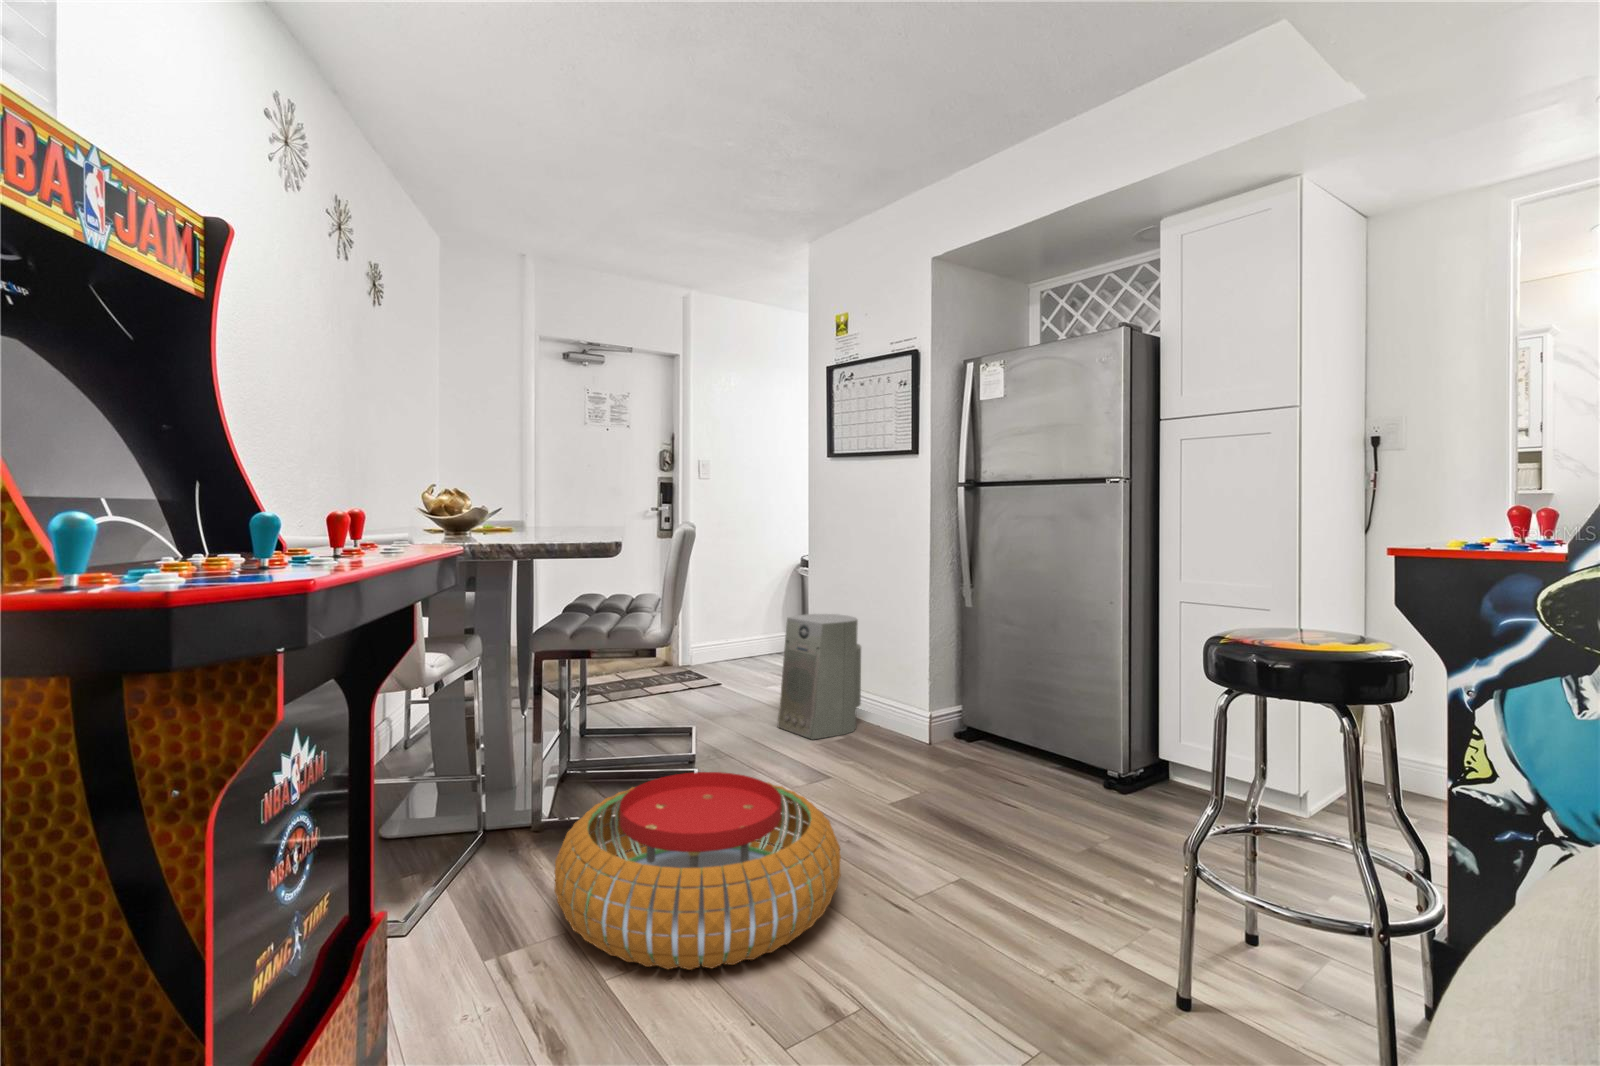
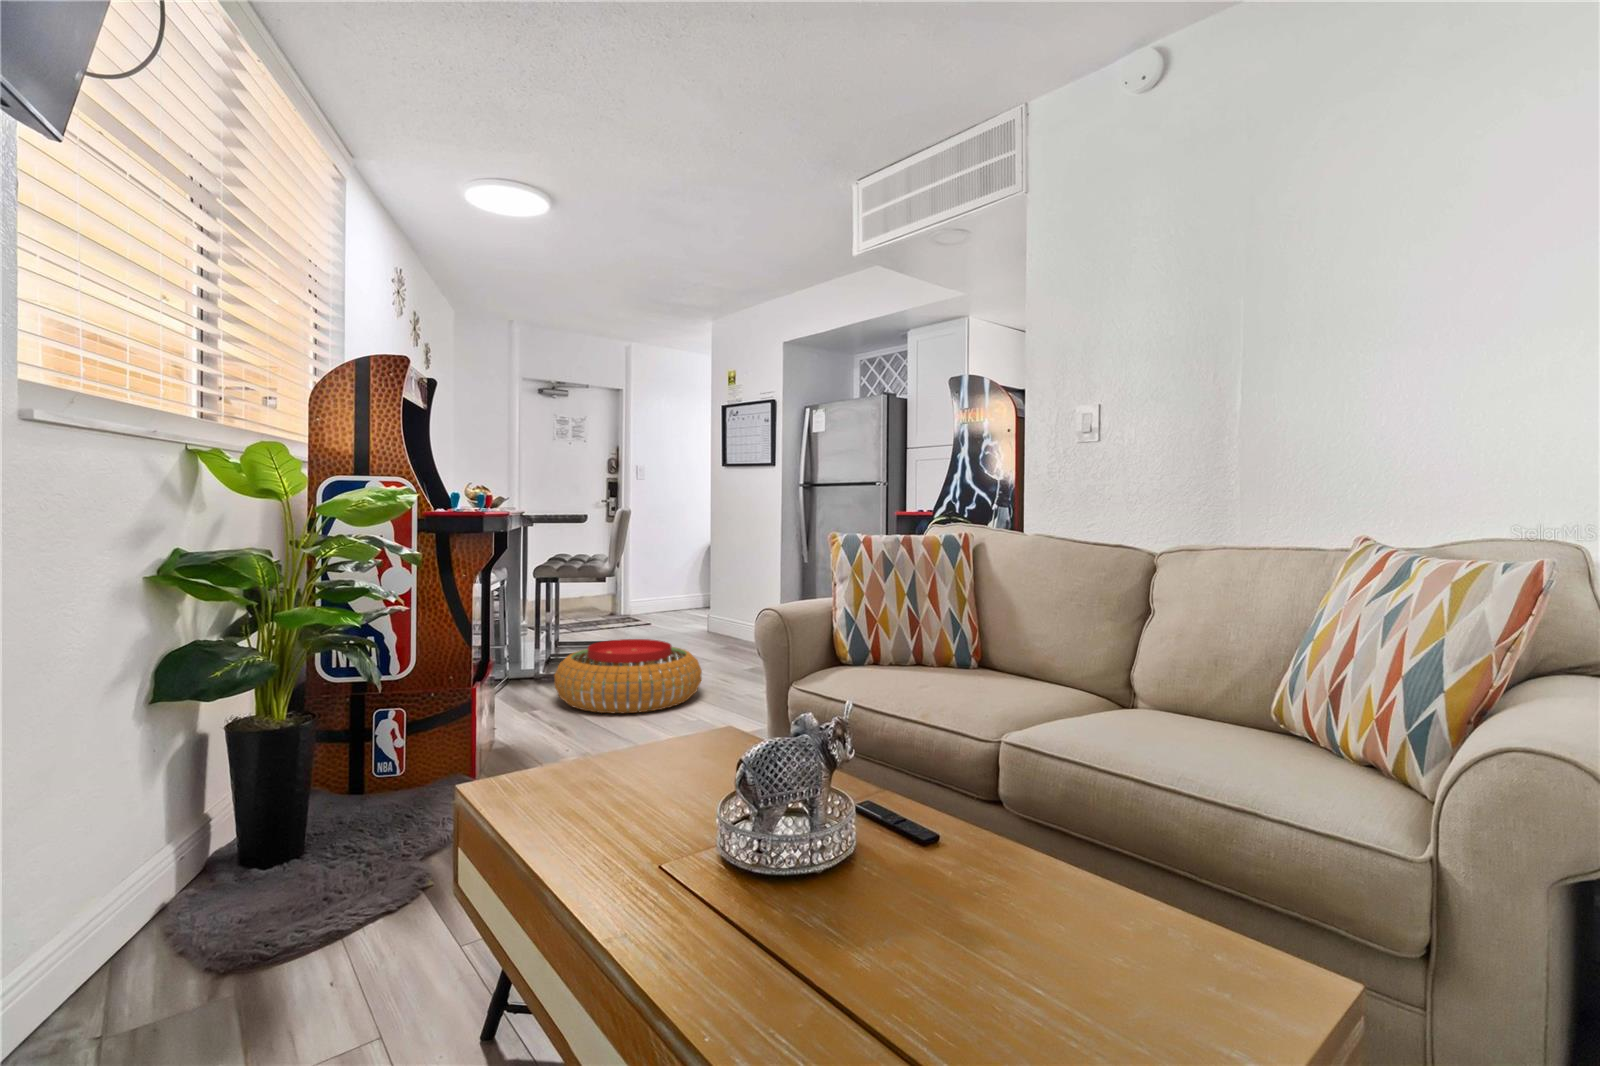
air purifier: present [778,614,861,740] -> none [686,570,741,647]

